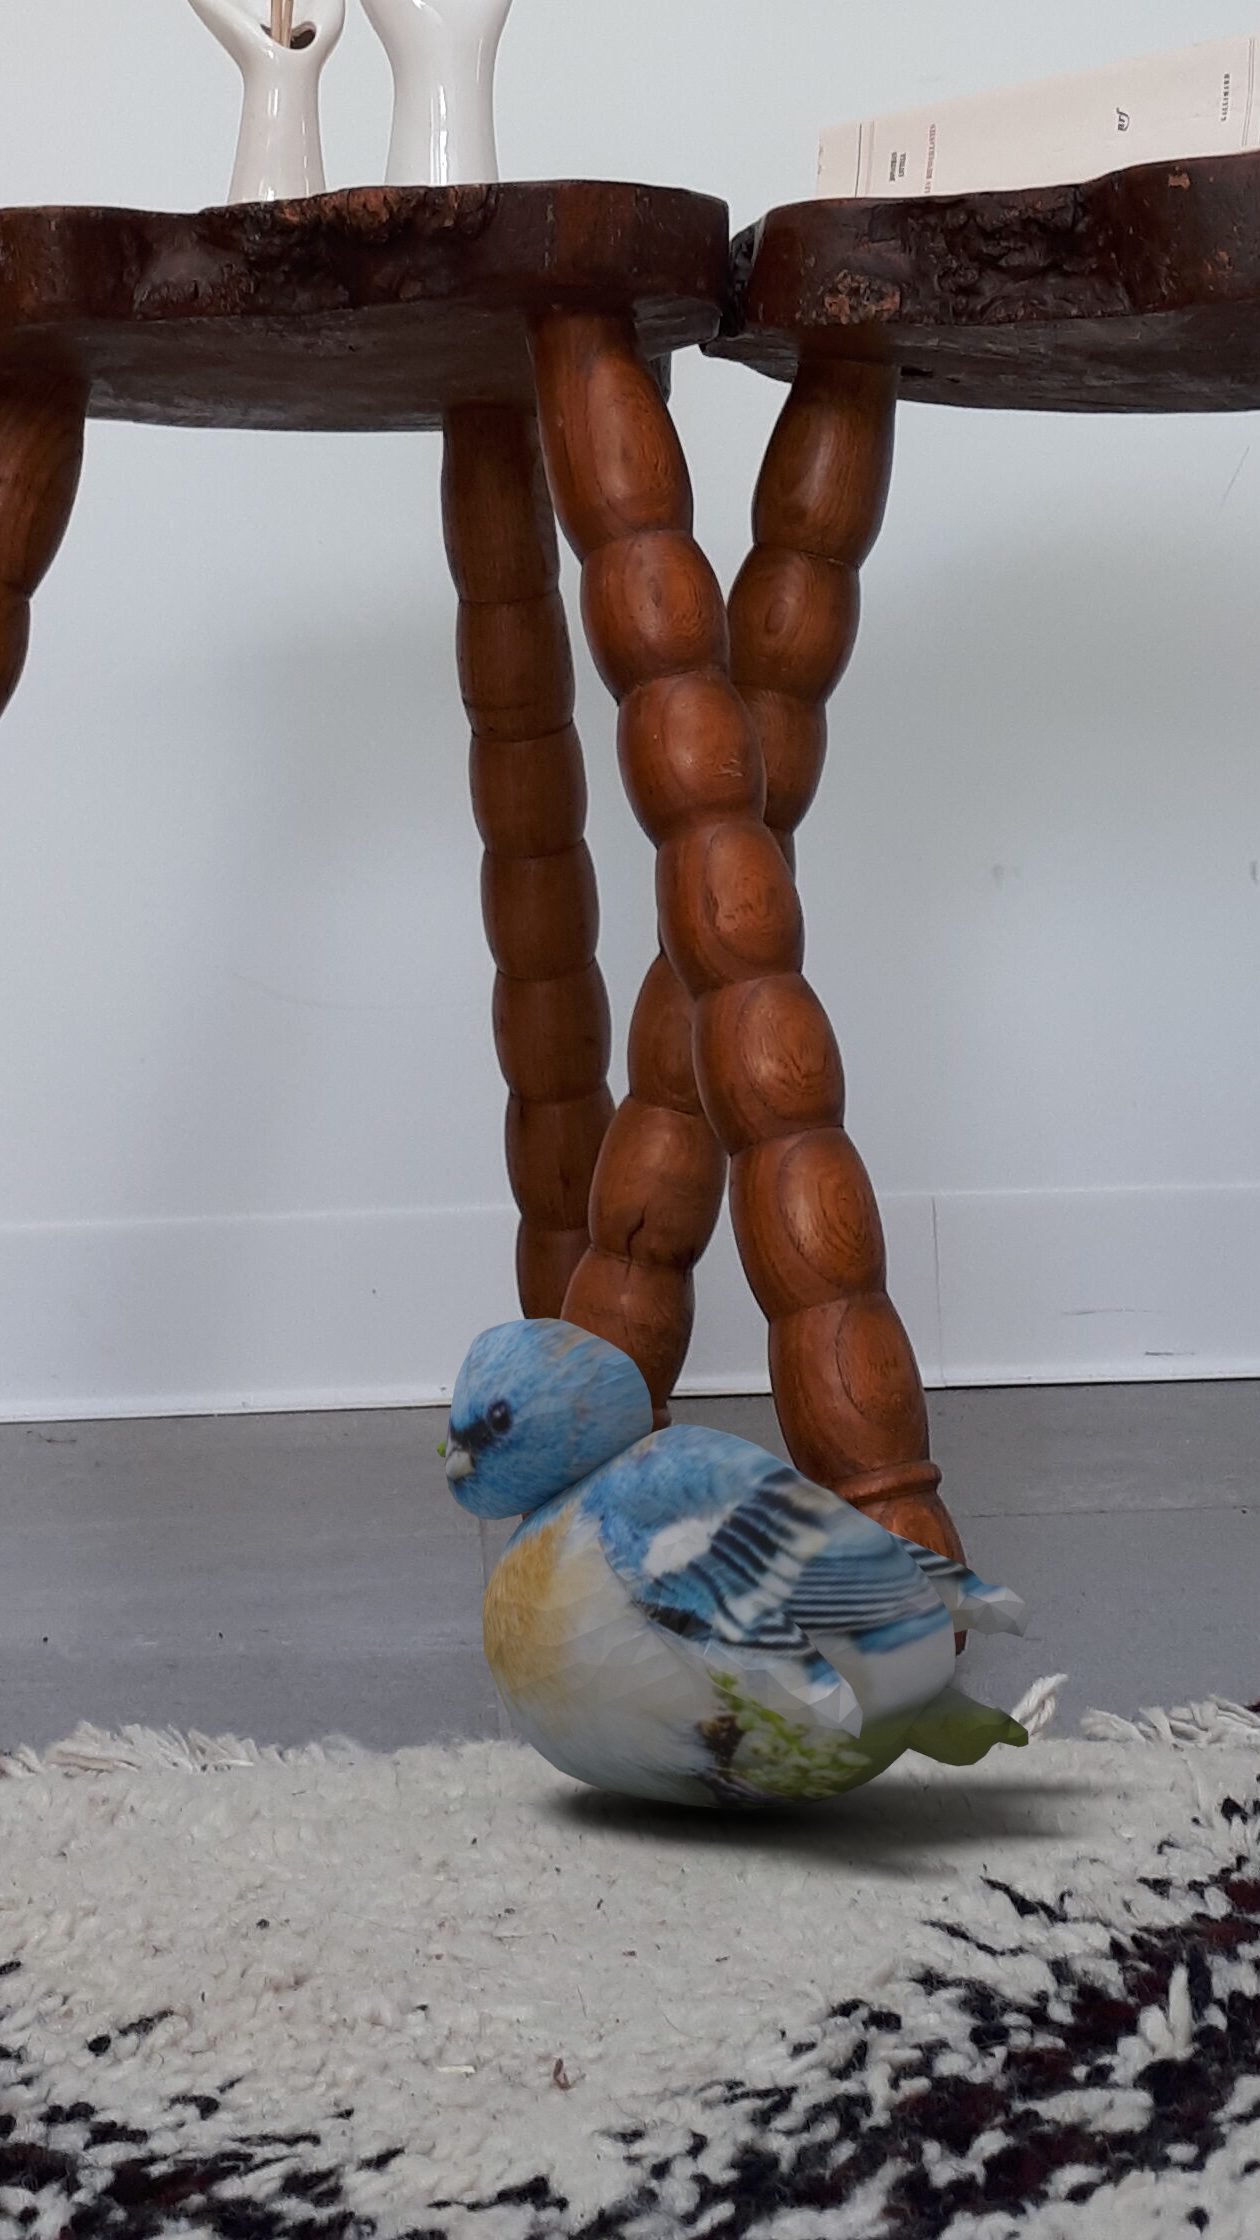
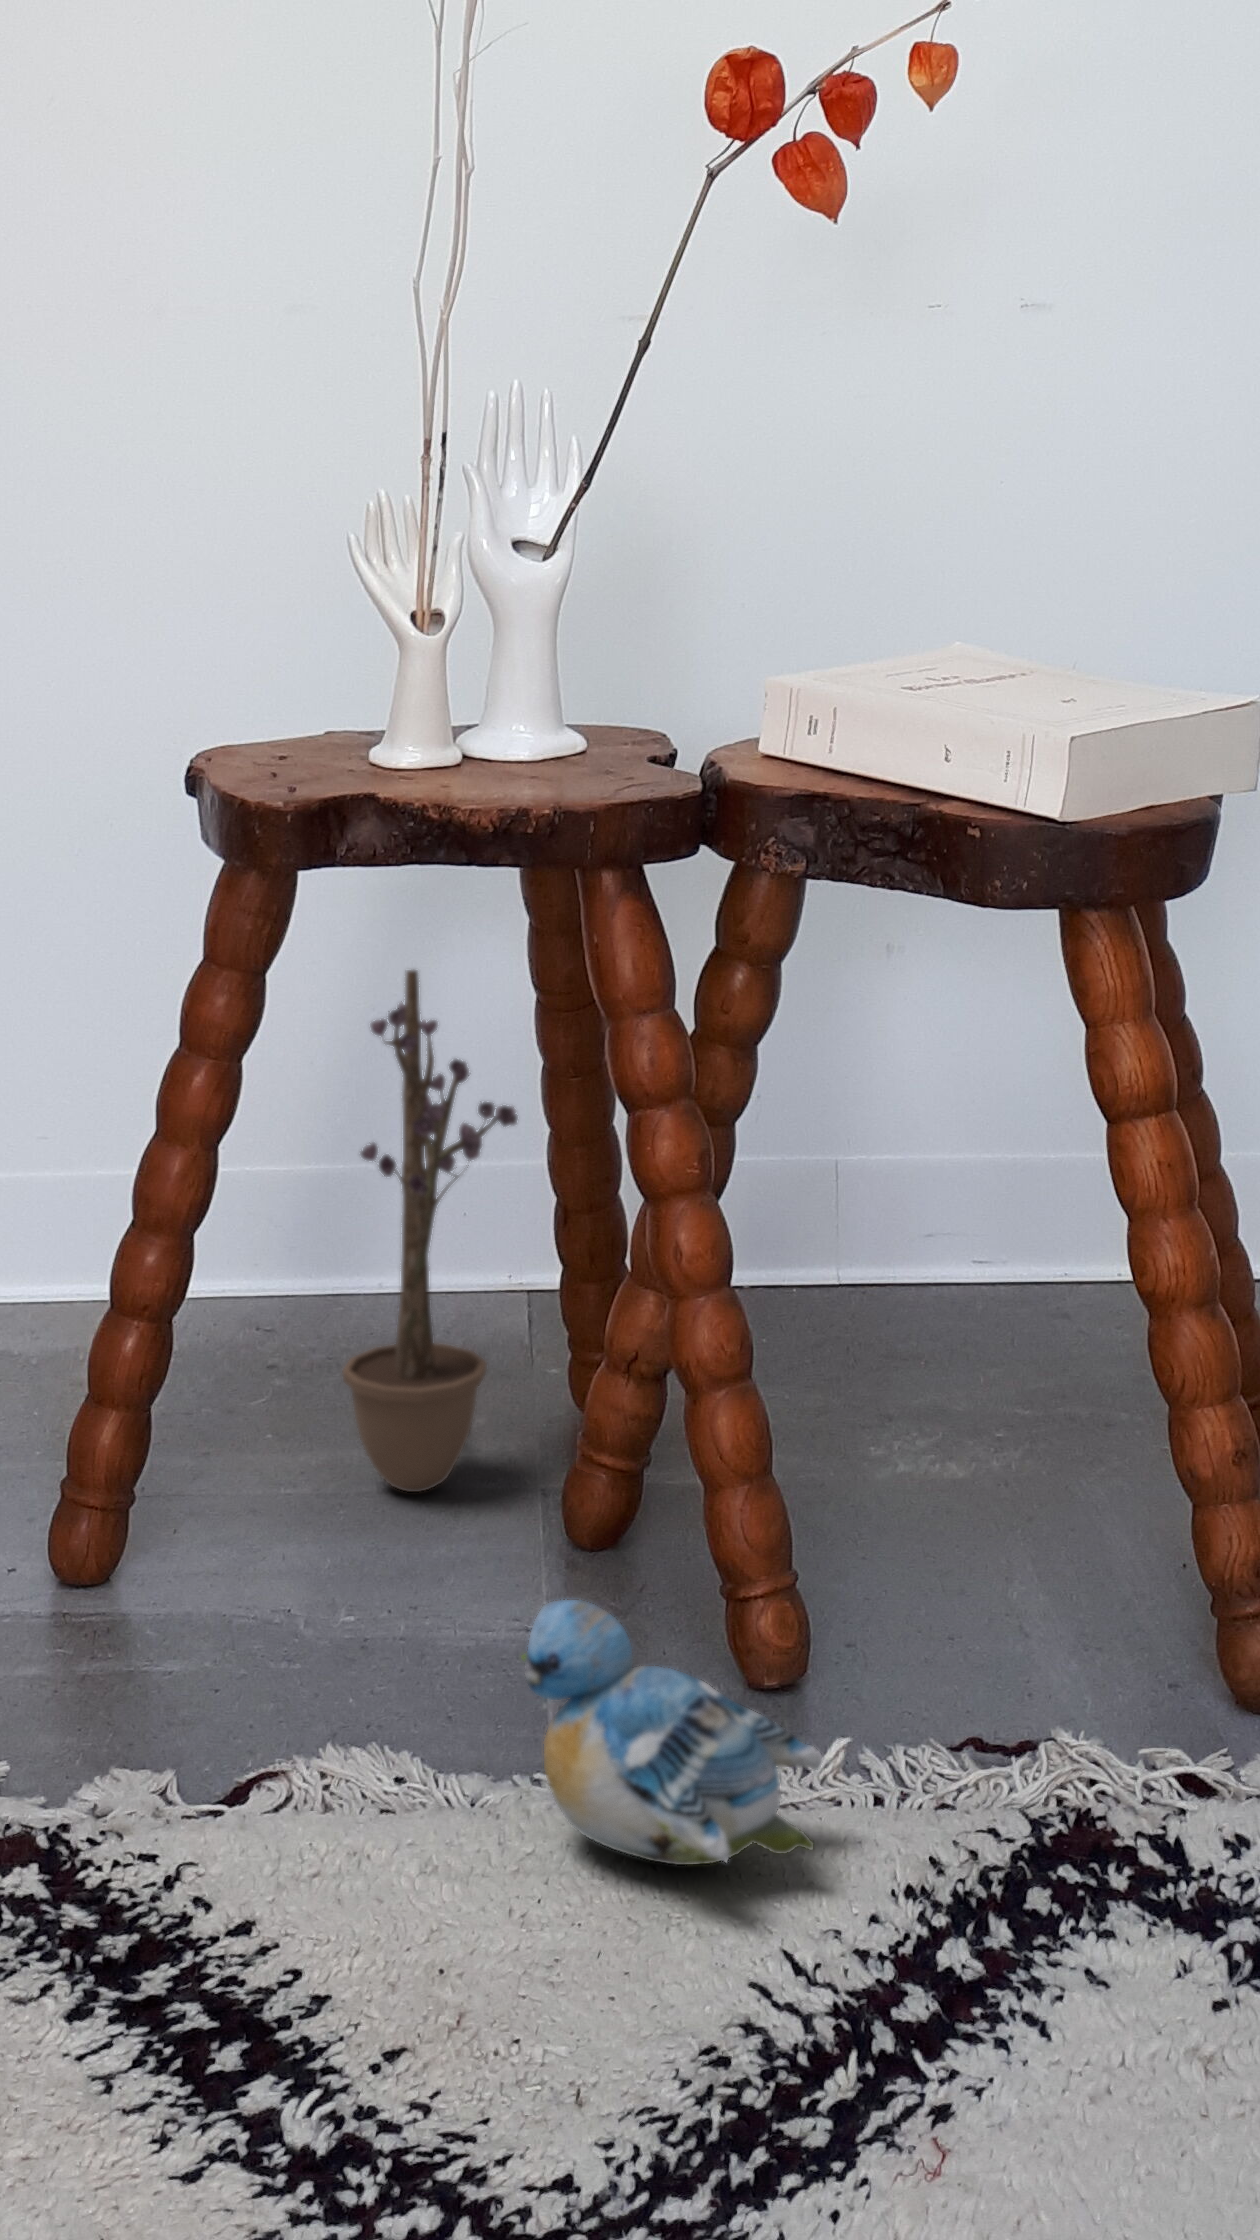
decorative plant: none [154,673,443,1534] -> present [342,970,517,1492]

